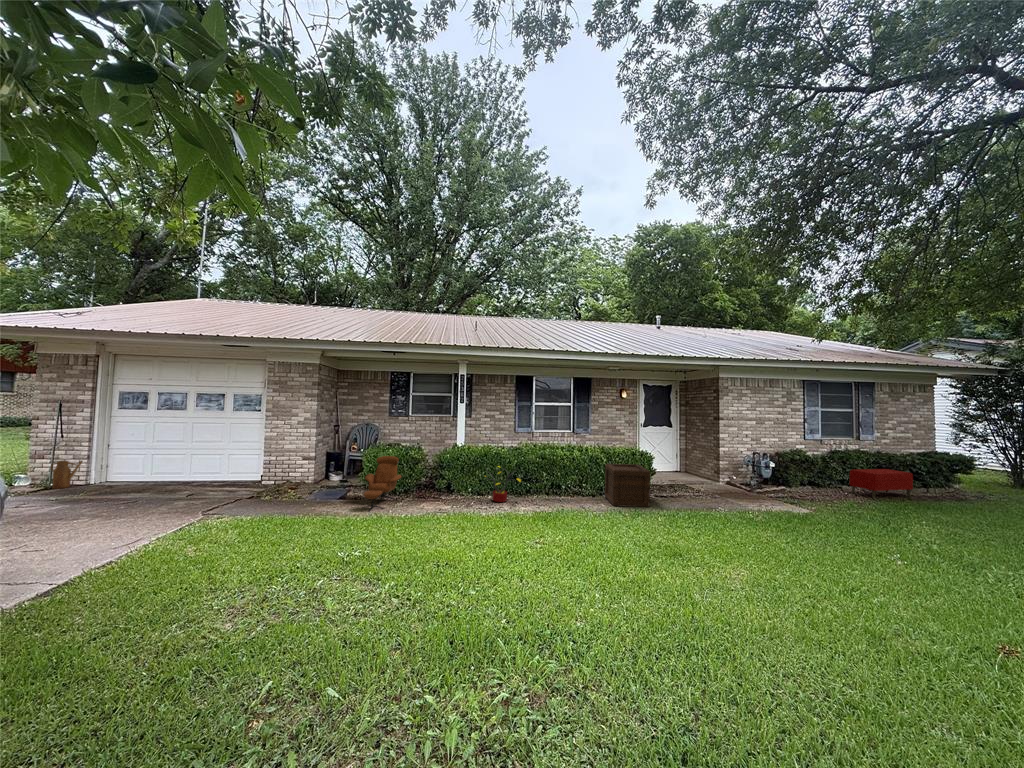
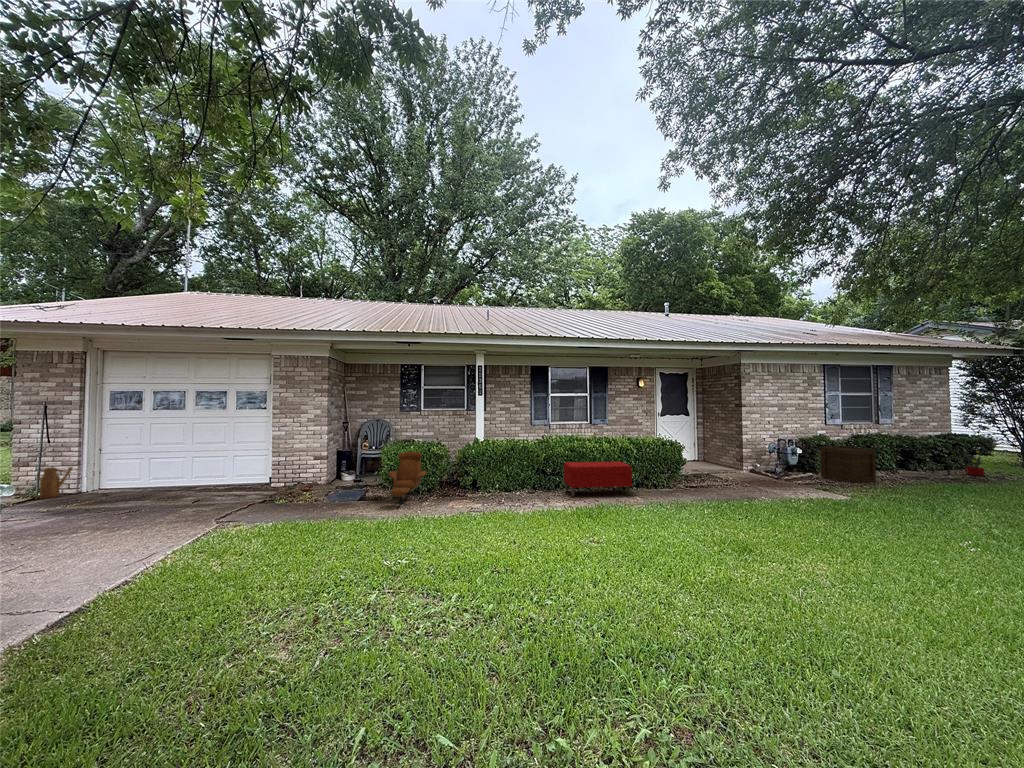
wooden crate: present [605,464,650,507] -> present [821,446,876,483]
decorative plant: present [487,466,521,502] -> present [965,450,984,476]
bench: present [849,469,913,498] -> present [564,461,632,497]

